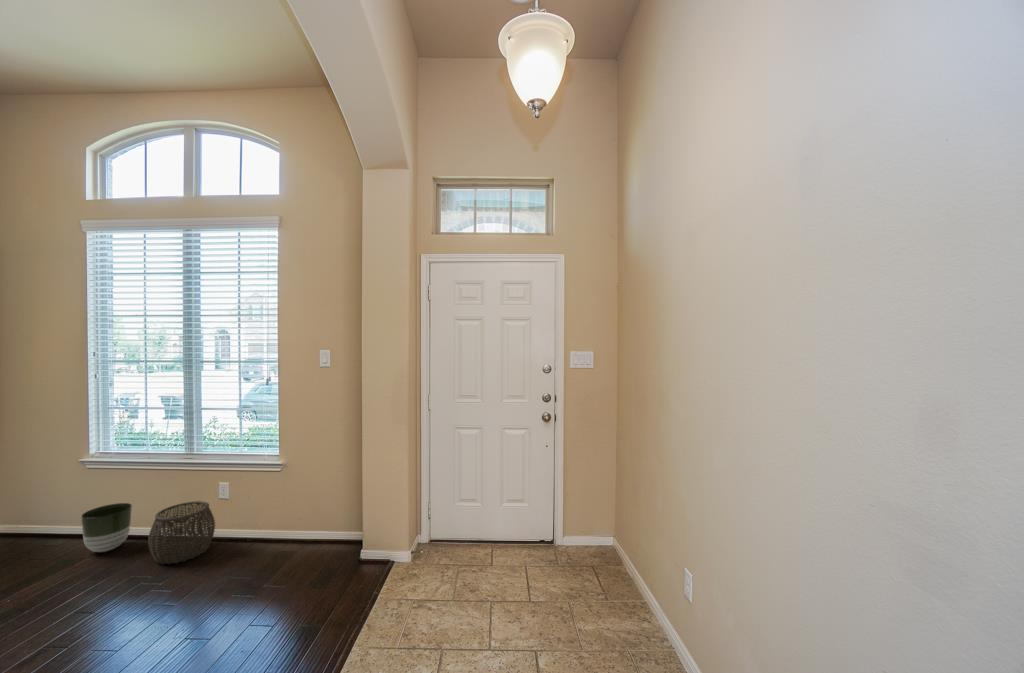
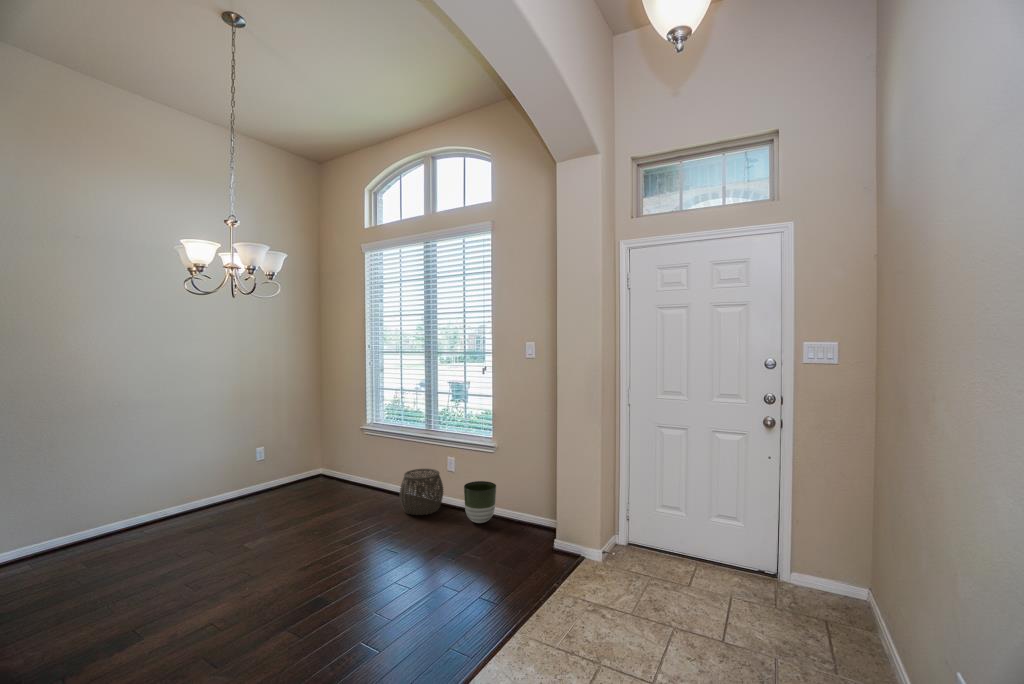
planter: present [82,503,132,552] -> present [464,481,496,523]

